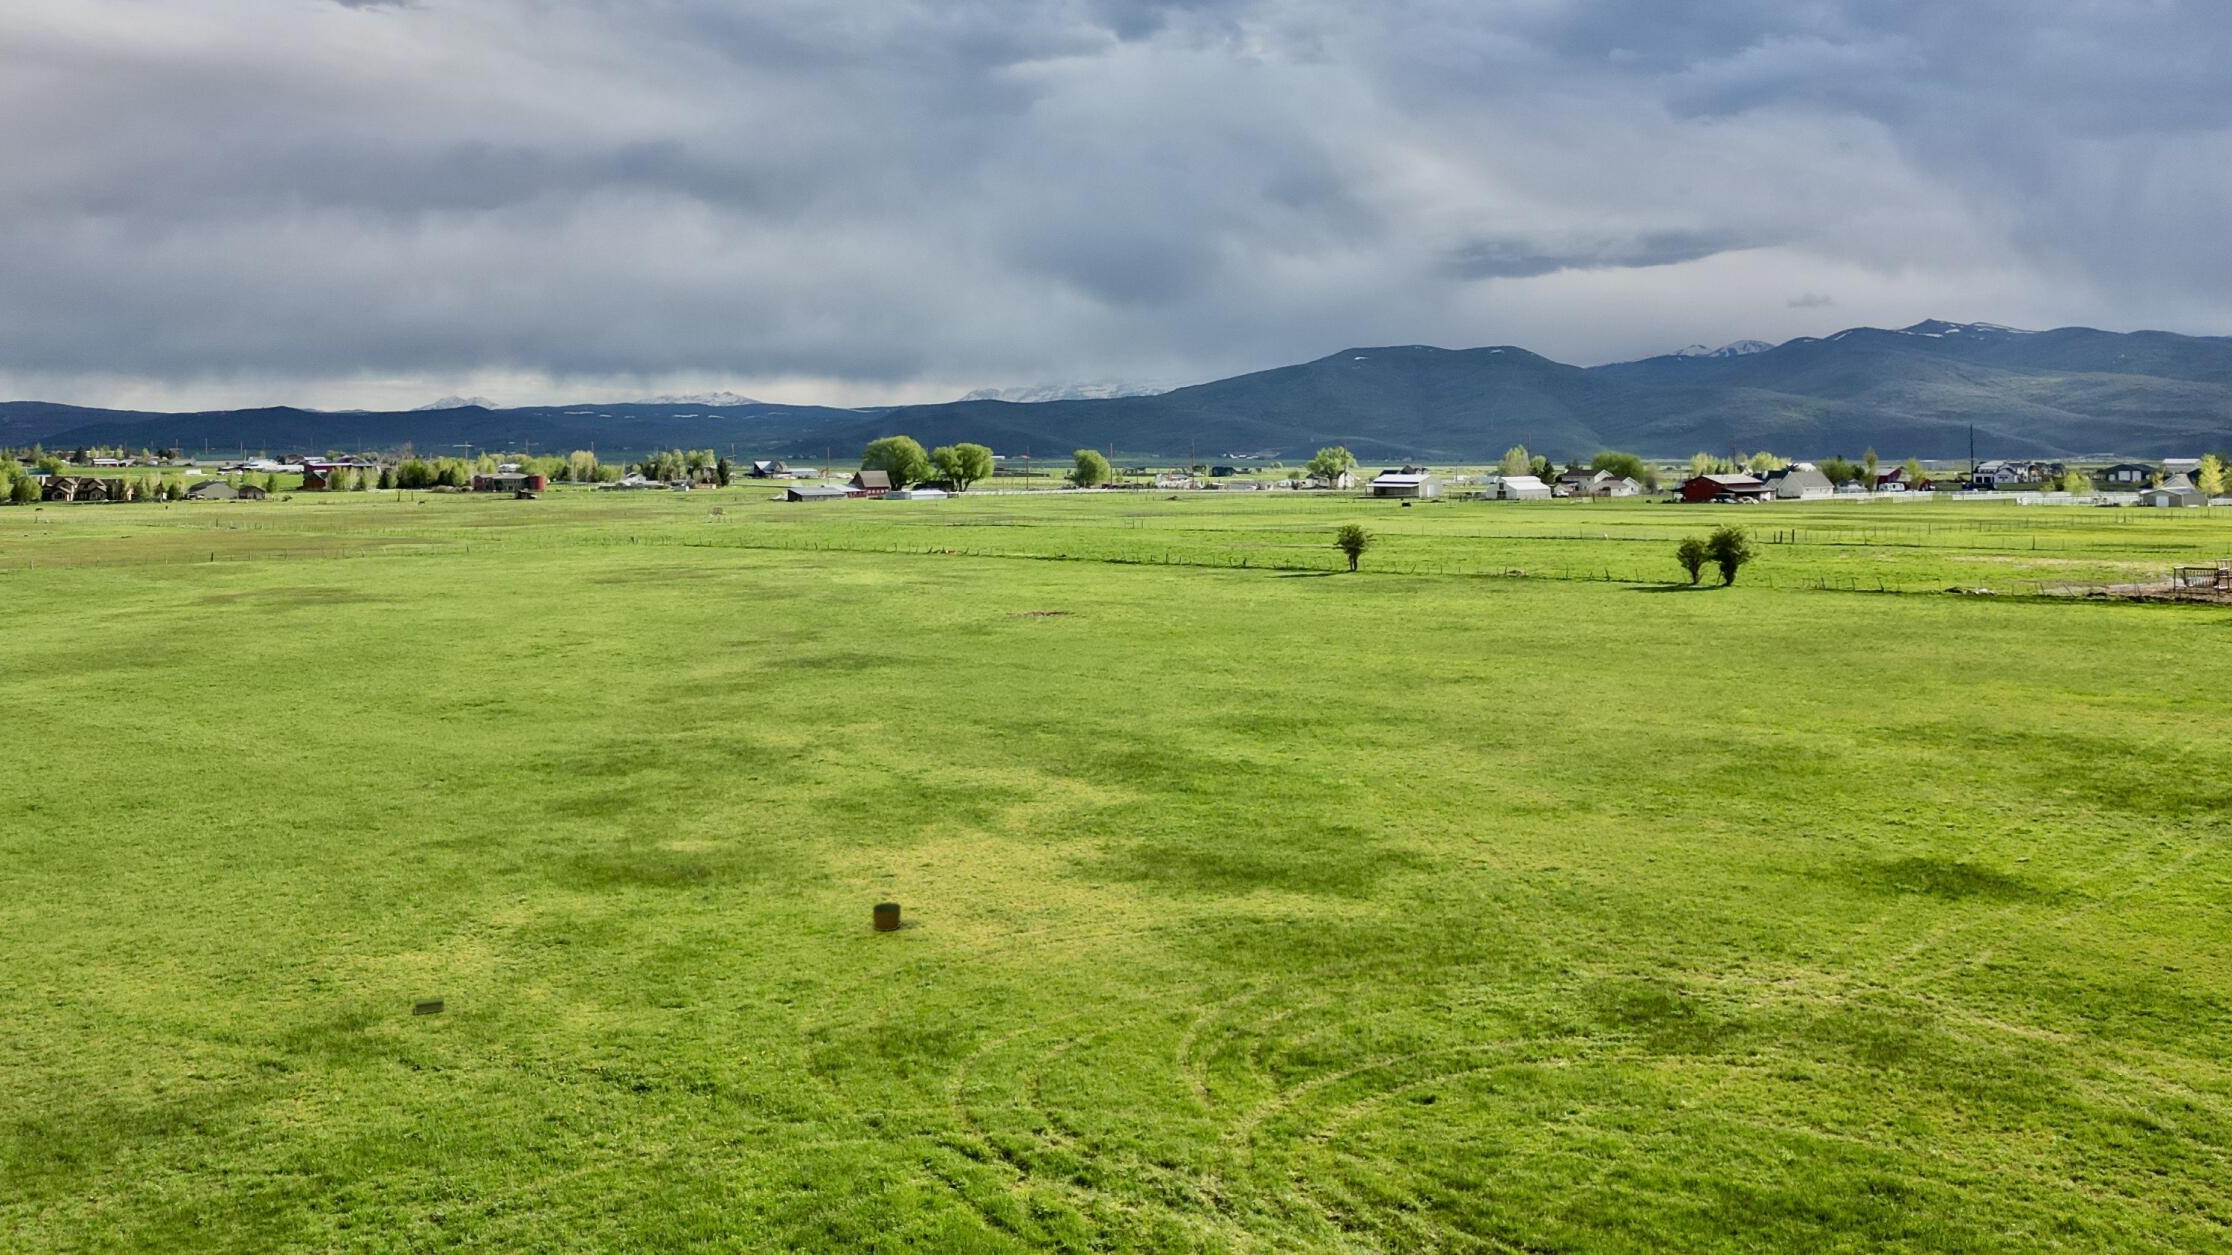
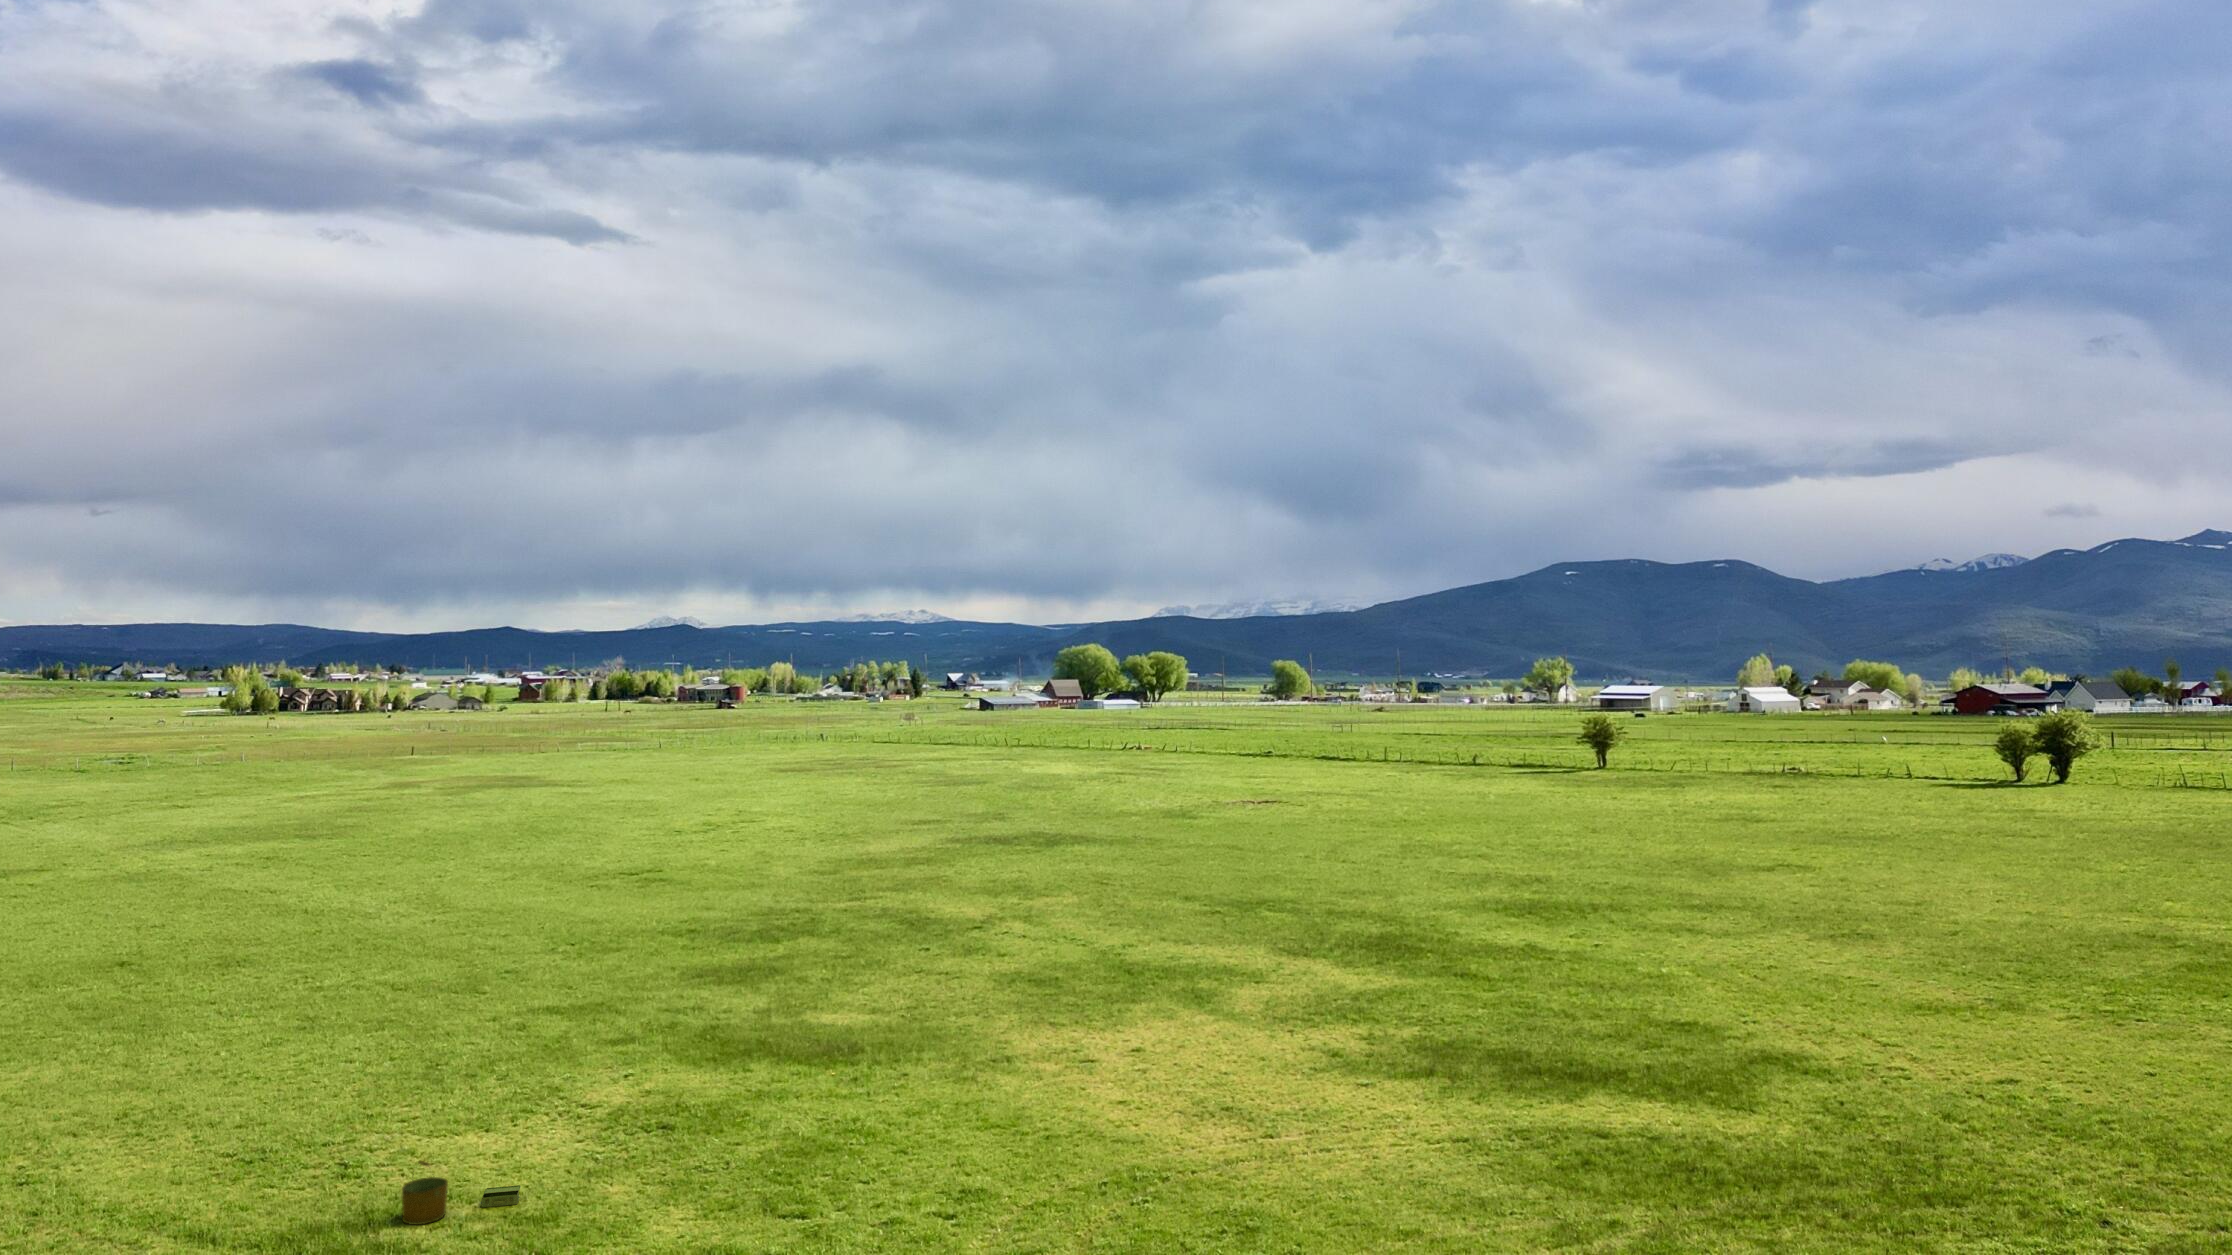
bucket: present [873,893,901,931] -> present [402,1161,448,1225]

